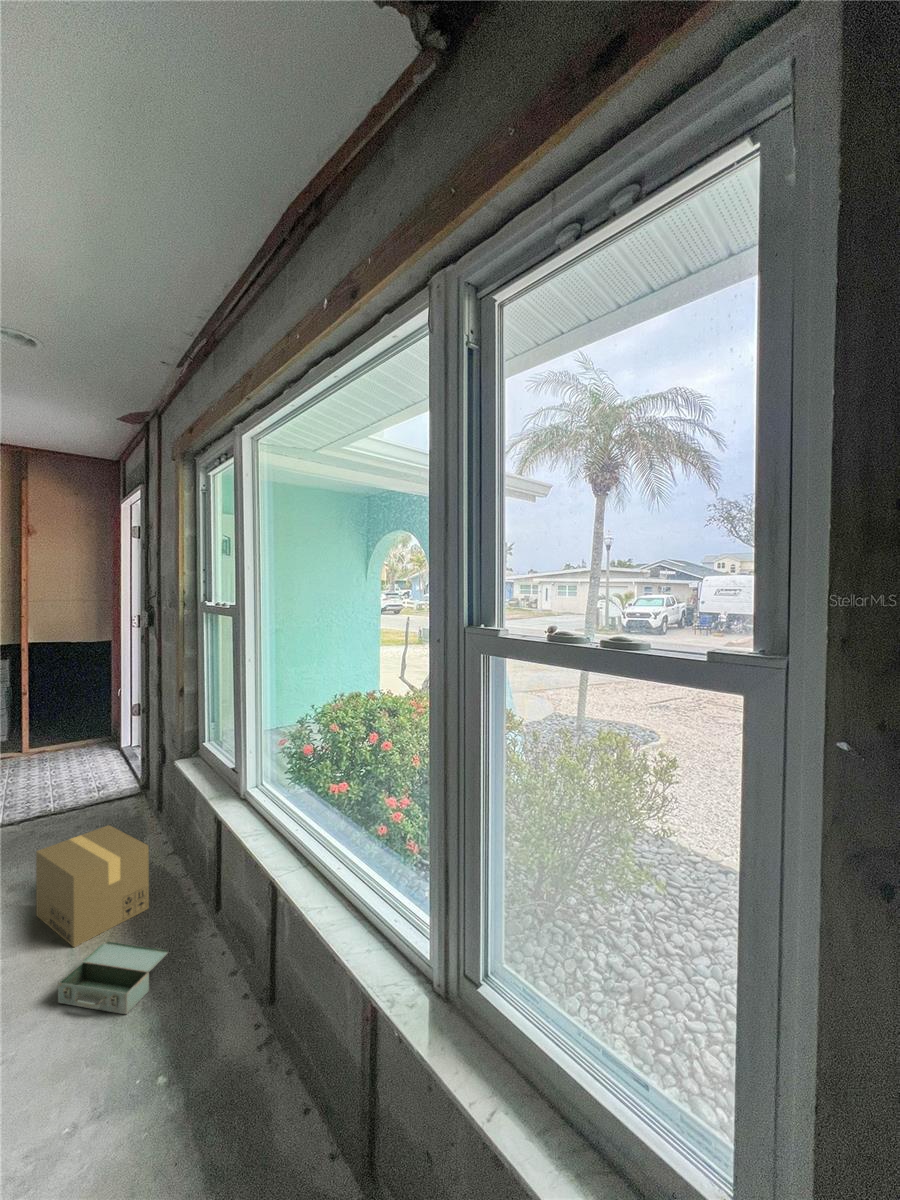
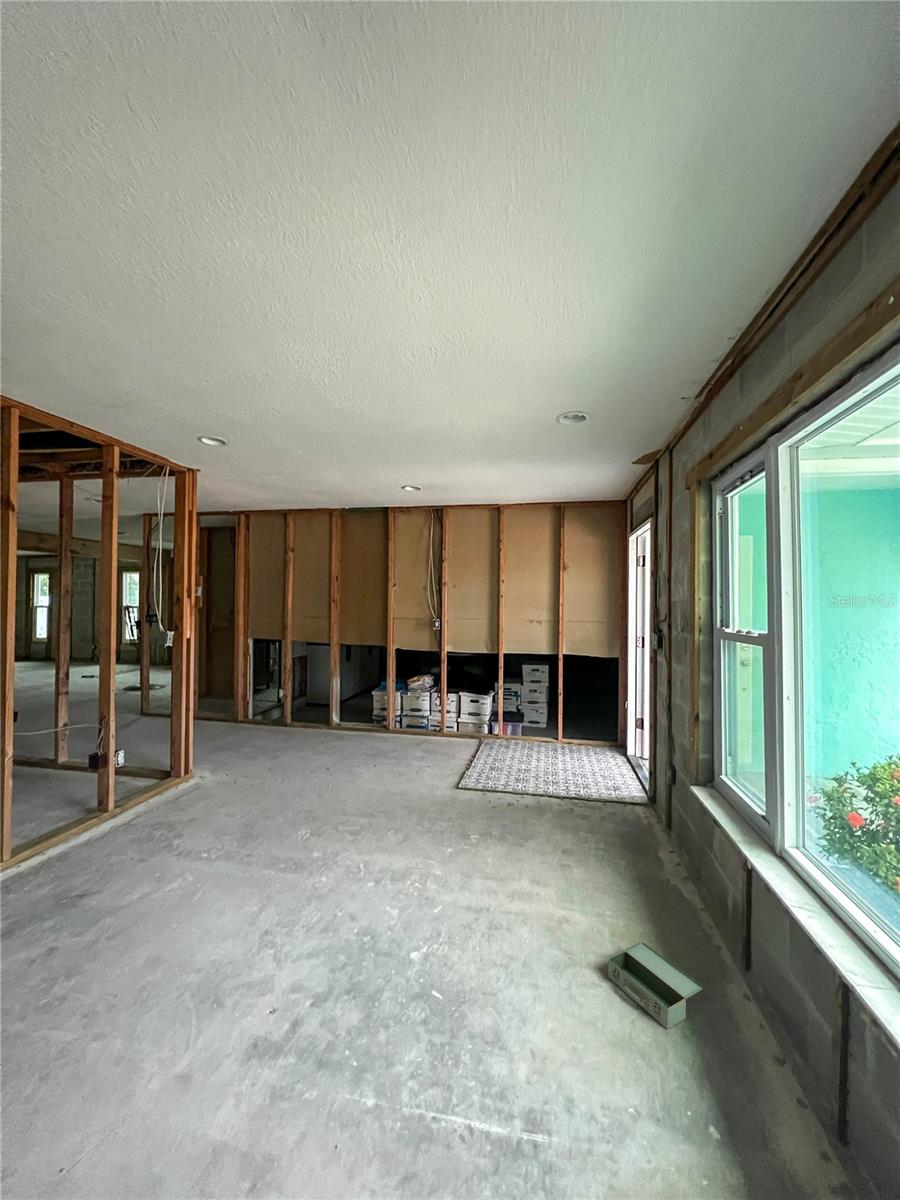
cardboard box: present [36,825,149,947] -> none [583,829,673,931]

